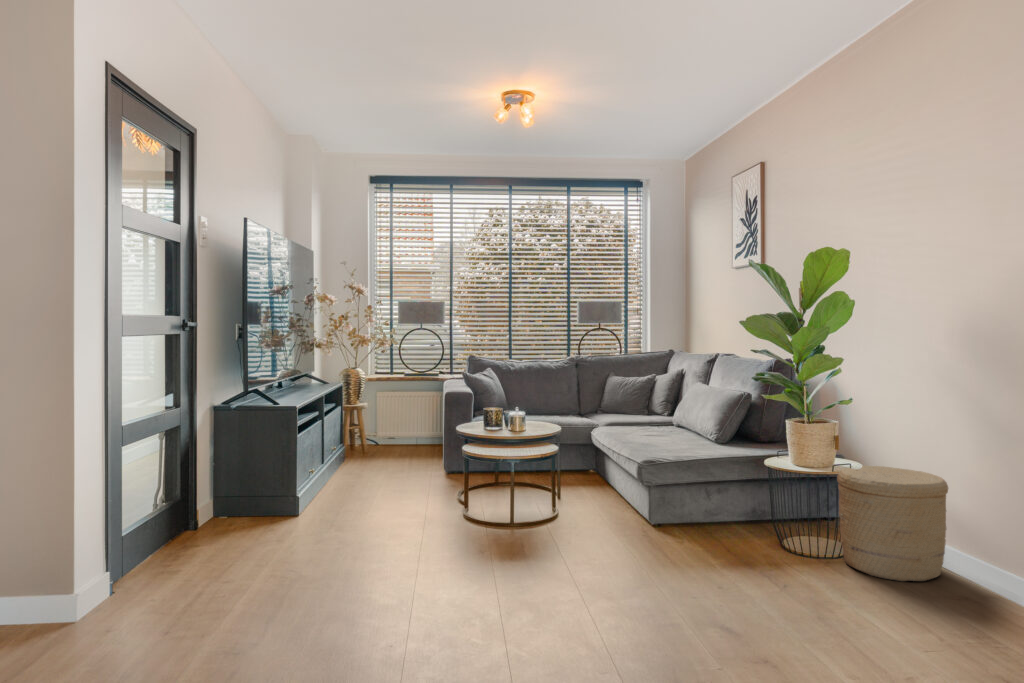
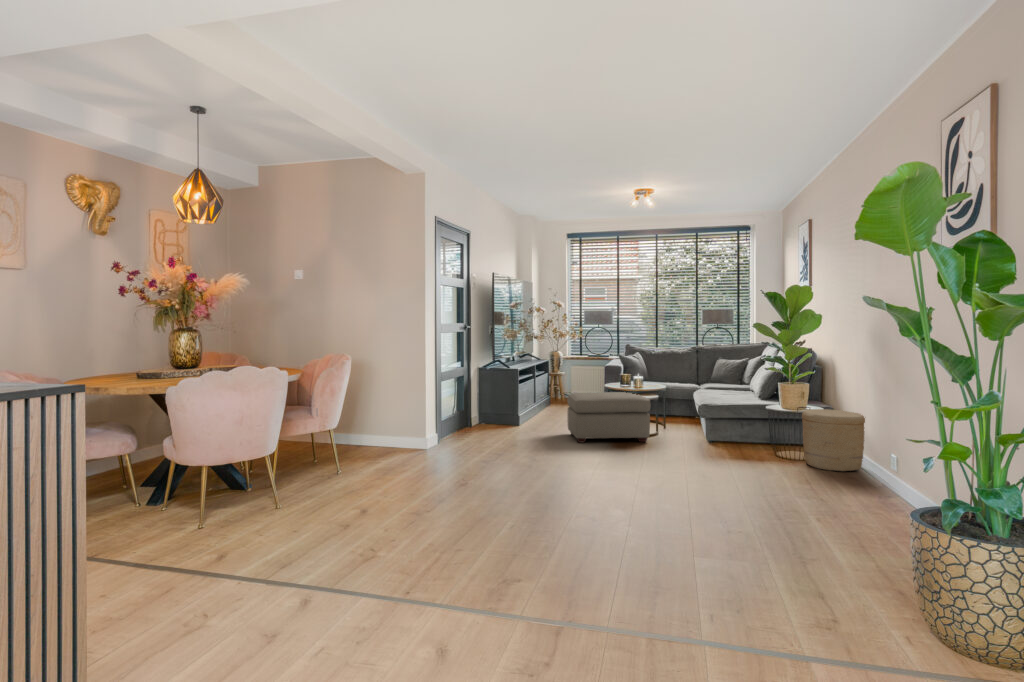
ottoman: none [400,445,561,555] -> present [567,392,650,443]

